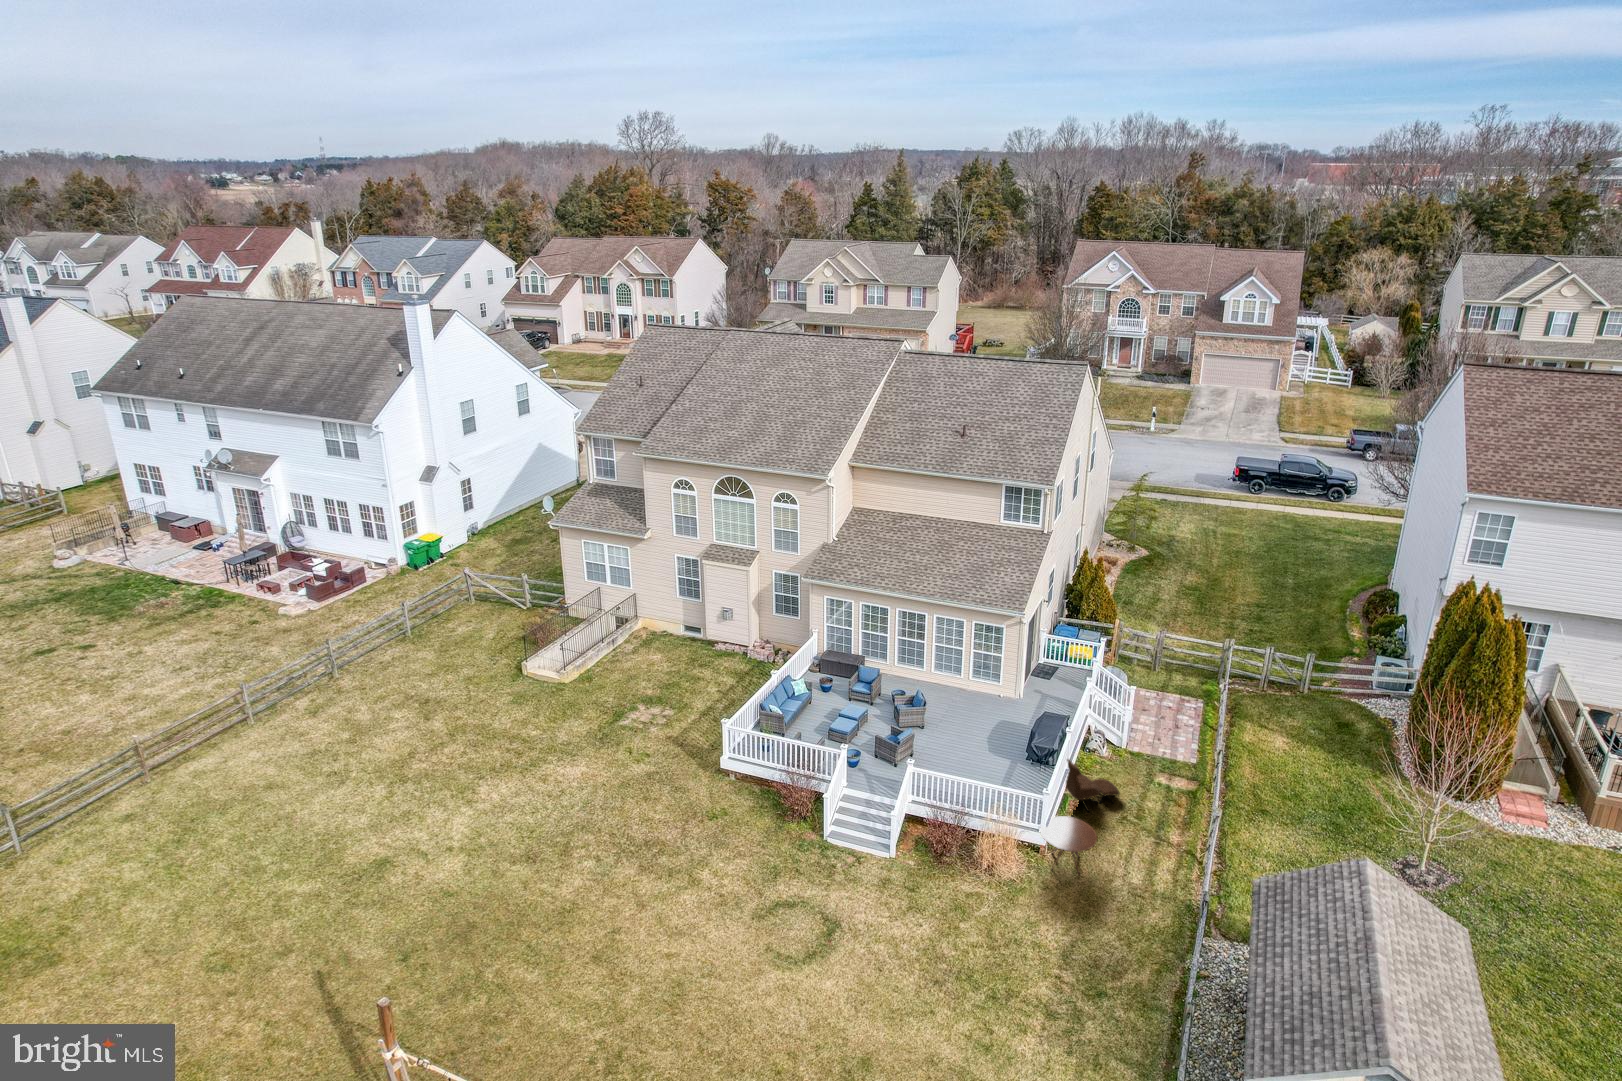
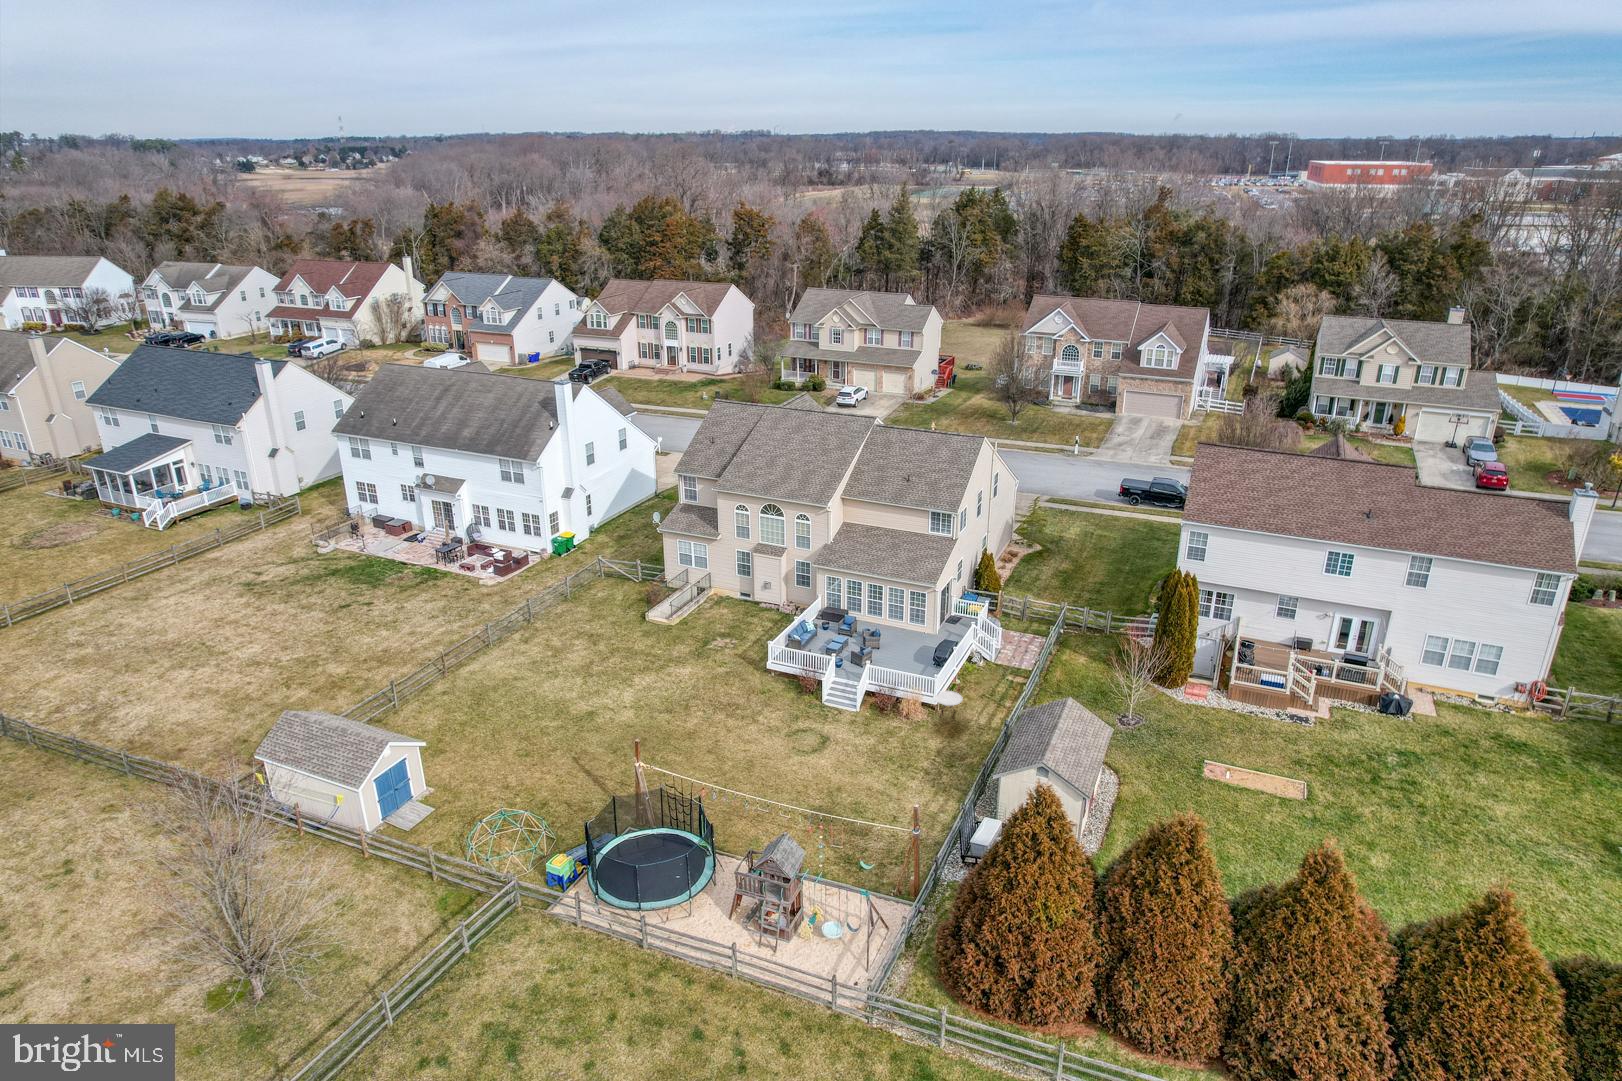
lounge chair: present [1066,759,1120,811] -> none [951,660,983,692]

